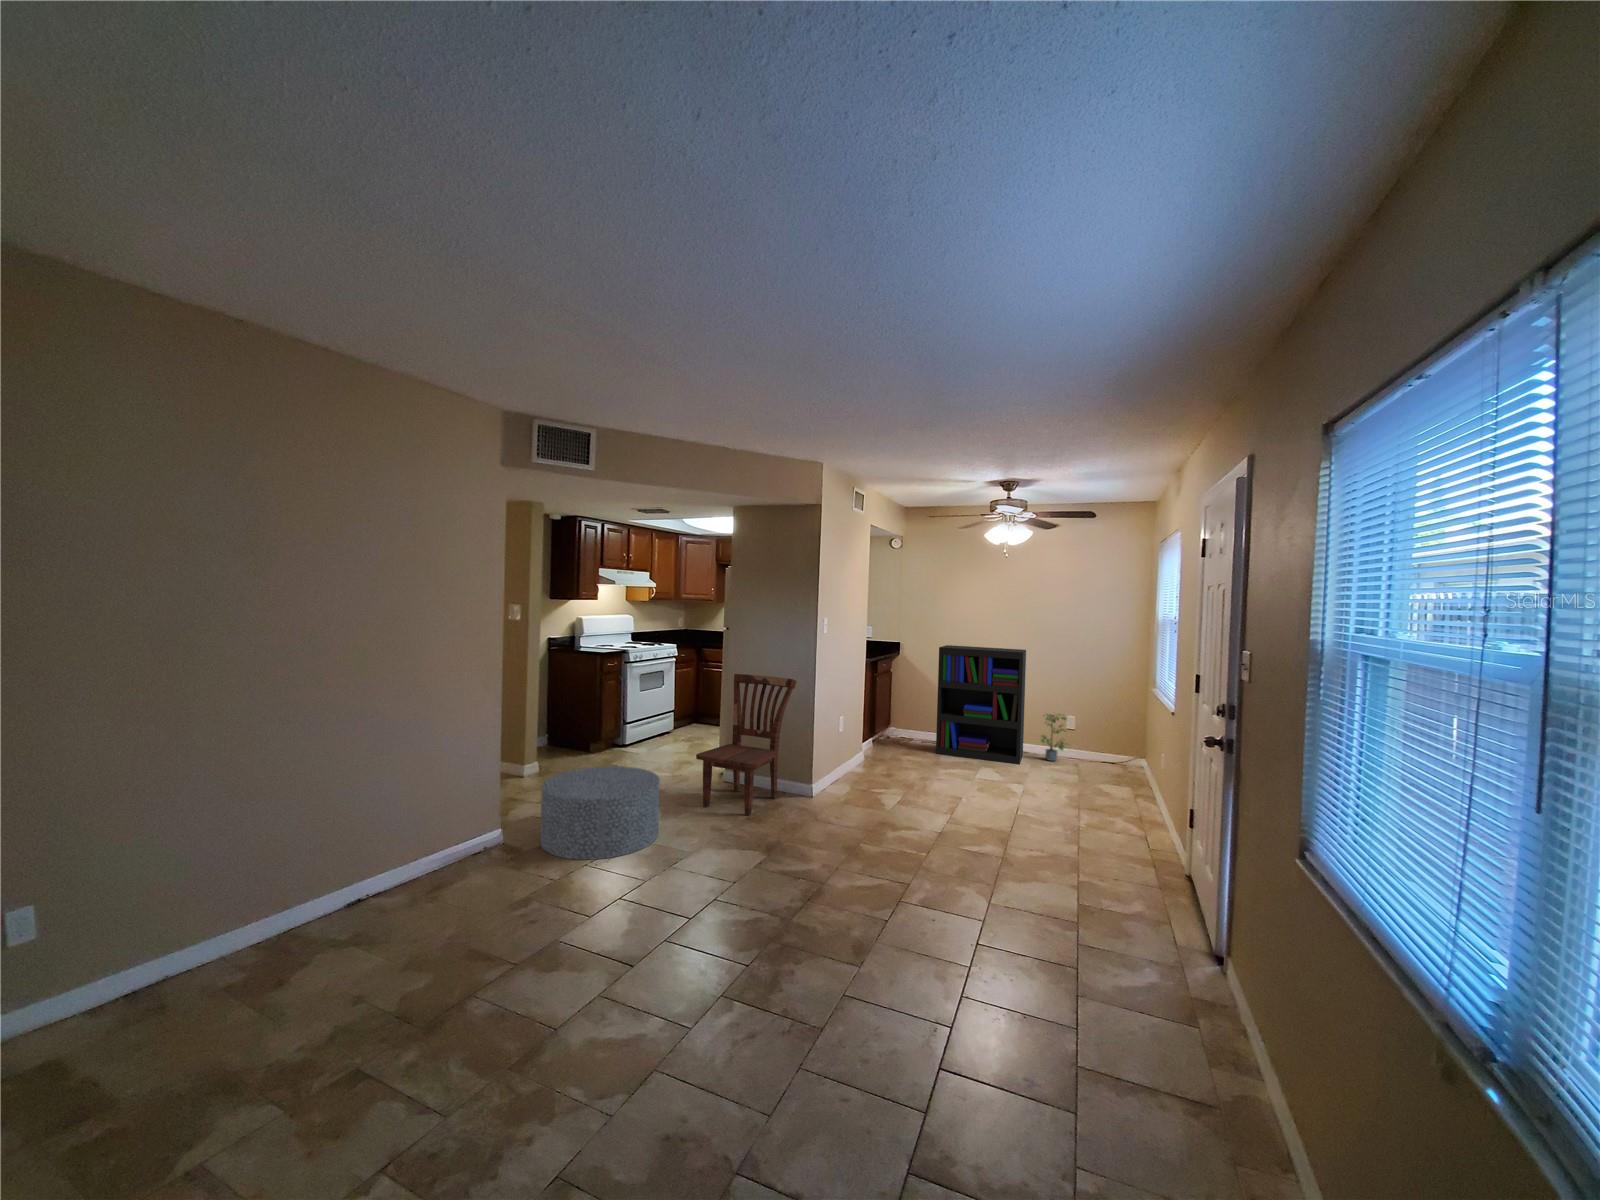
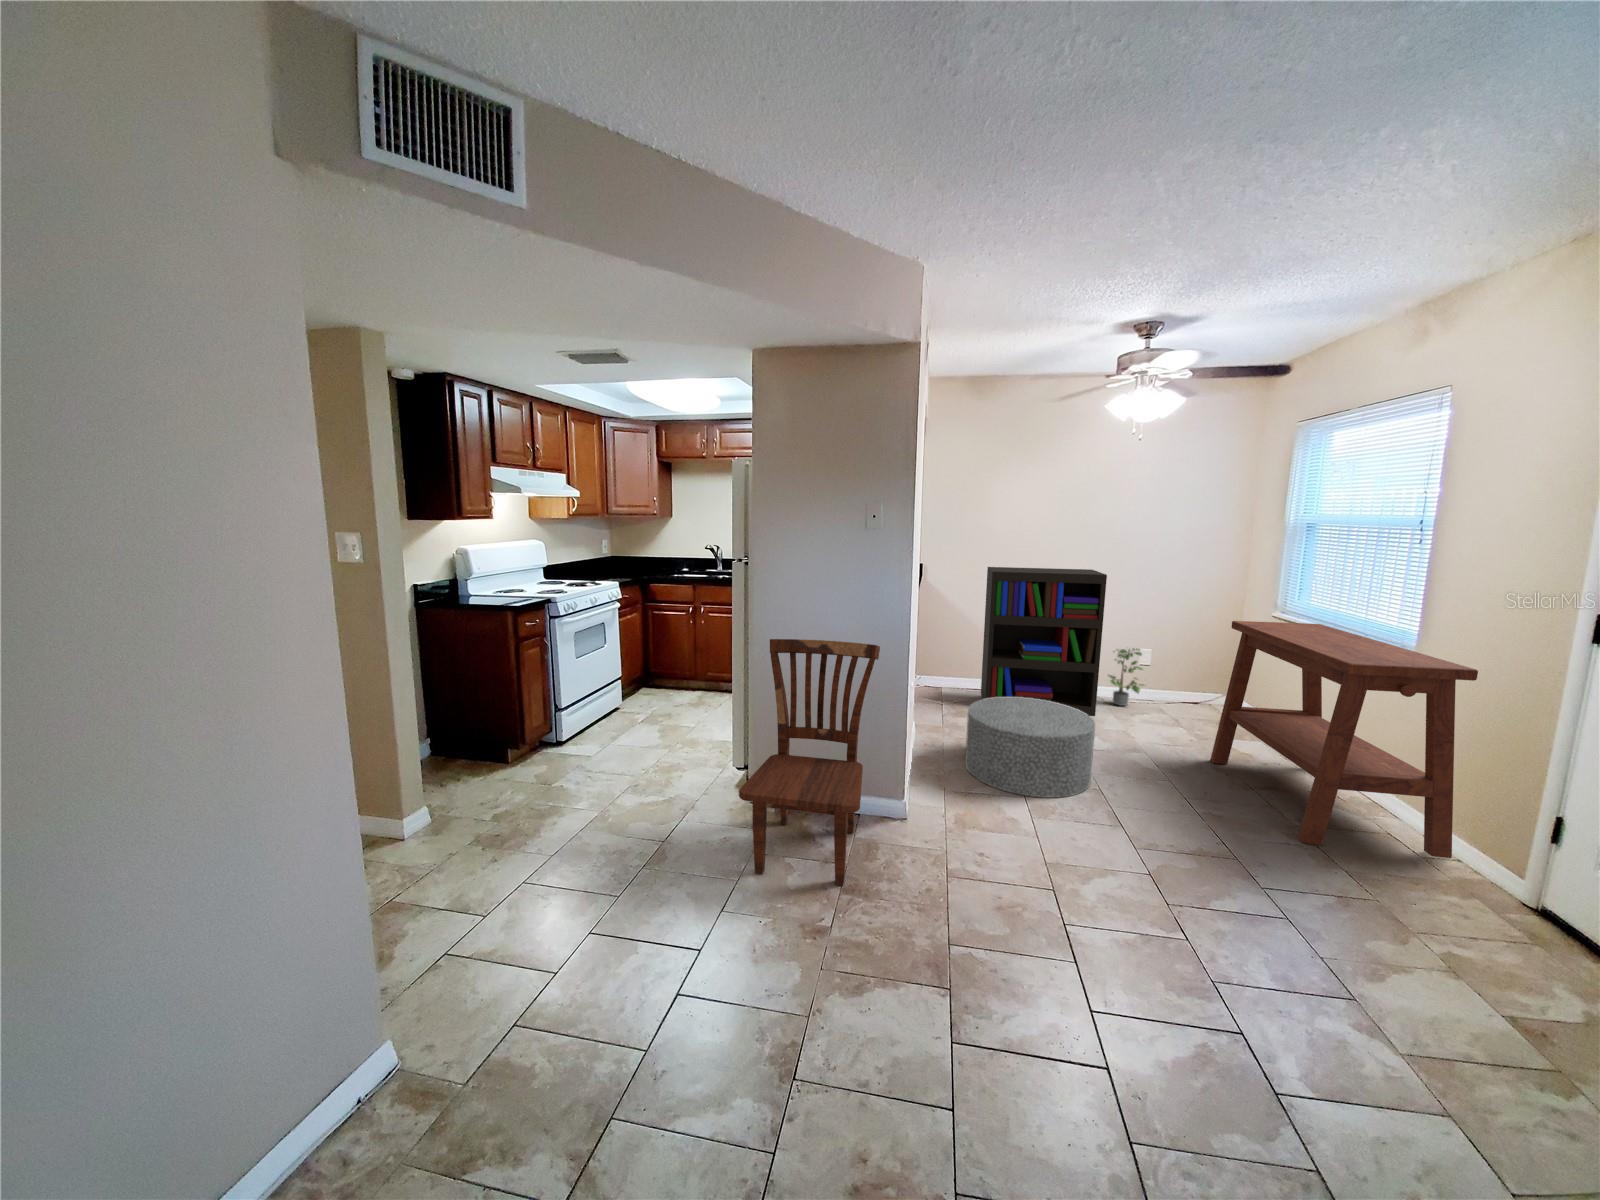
side table: none [1073,686,1173,848] -> present [1210,621,1478,858]
ottoman: present [540,766,660,860] -> present [965,697,1095,798]

